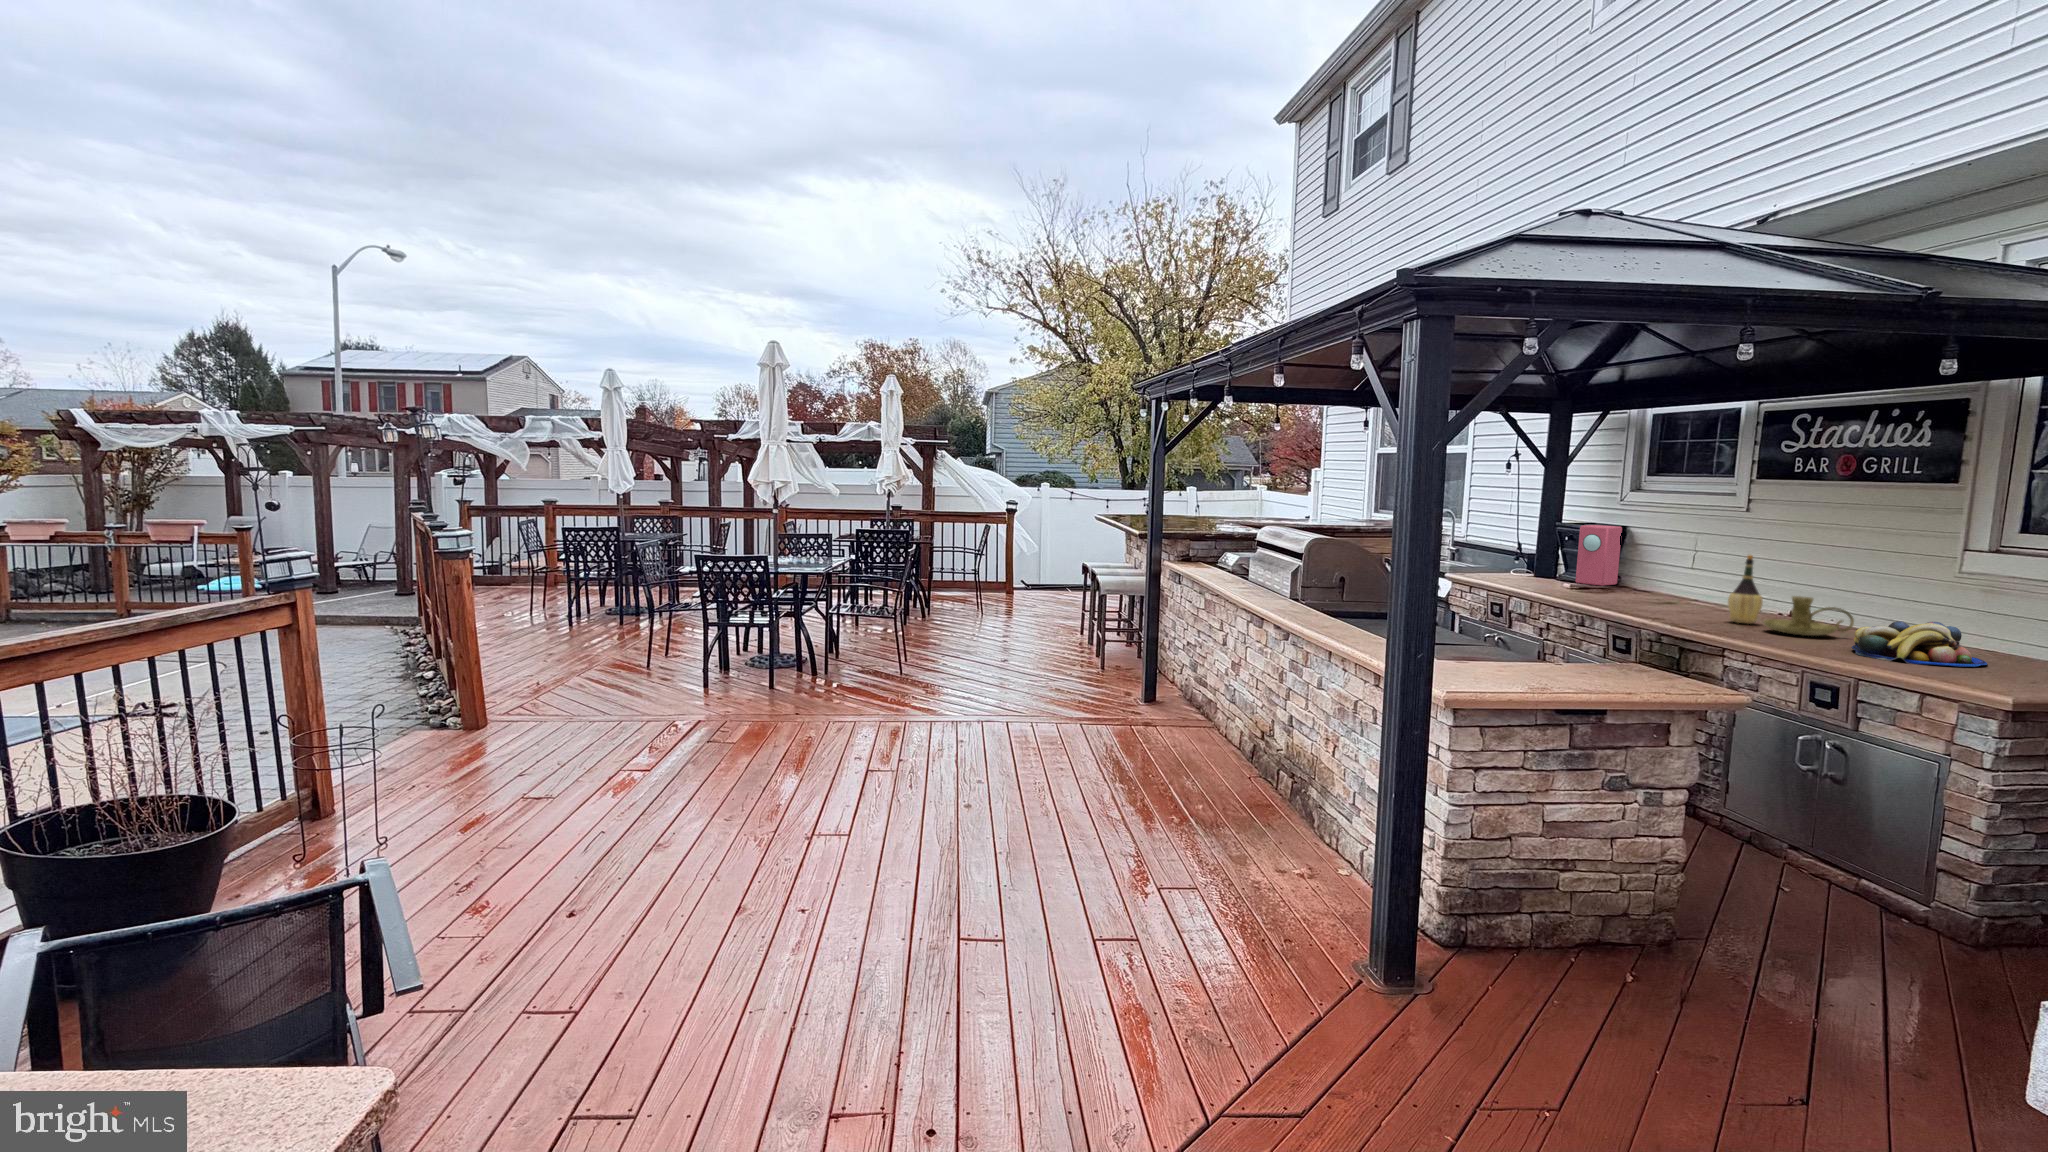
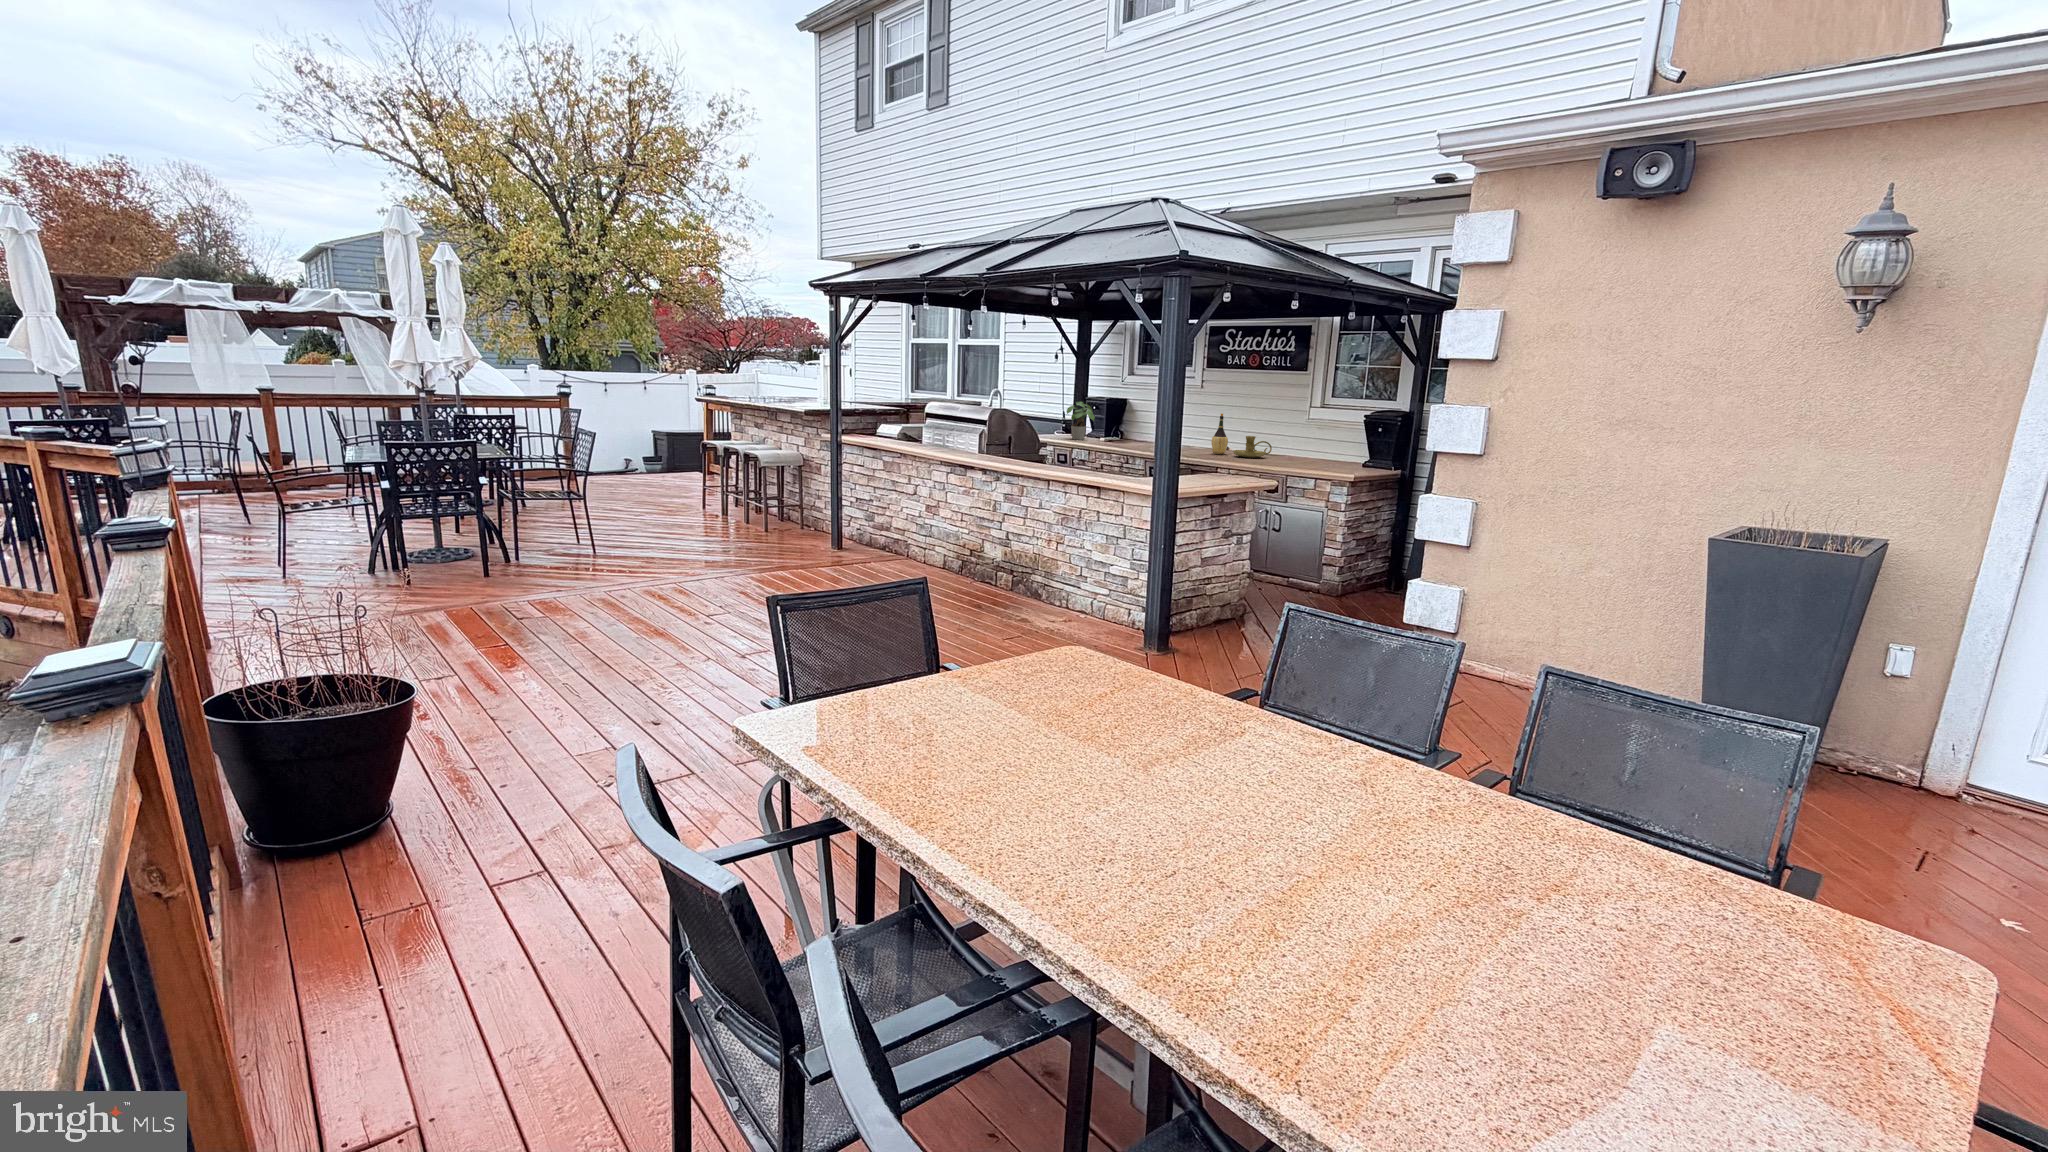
speaker: present [1575,525,1622,586] -> none [1102,399,1126,440]
potted plant: none [1509,528,1558,583] -> present [1067,402,1095,440]
fruit bowl: present [1852,621,1987,667] -> none [1279,445,1332,466]

